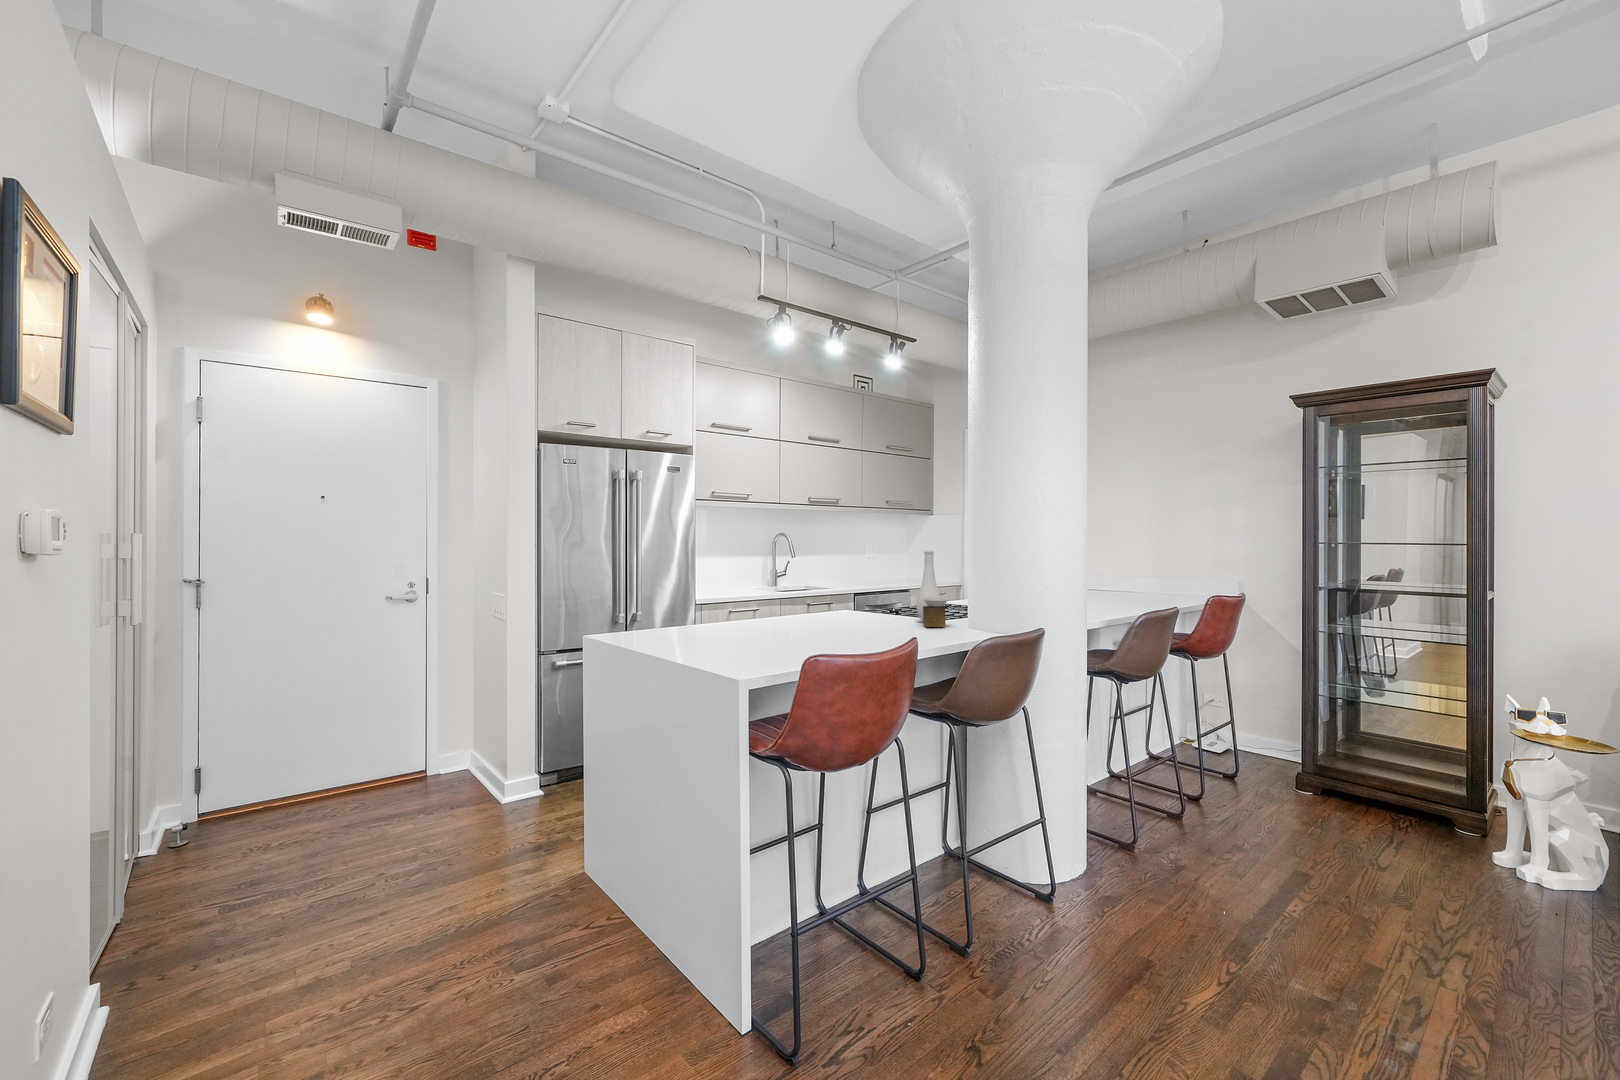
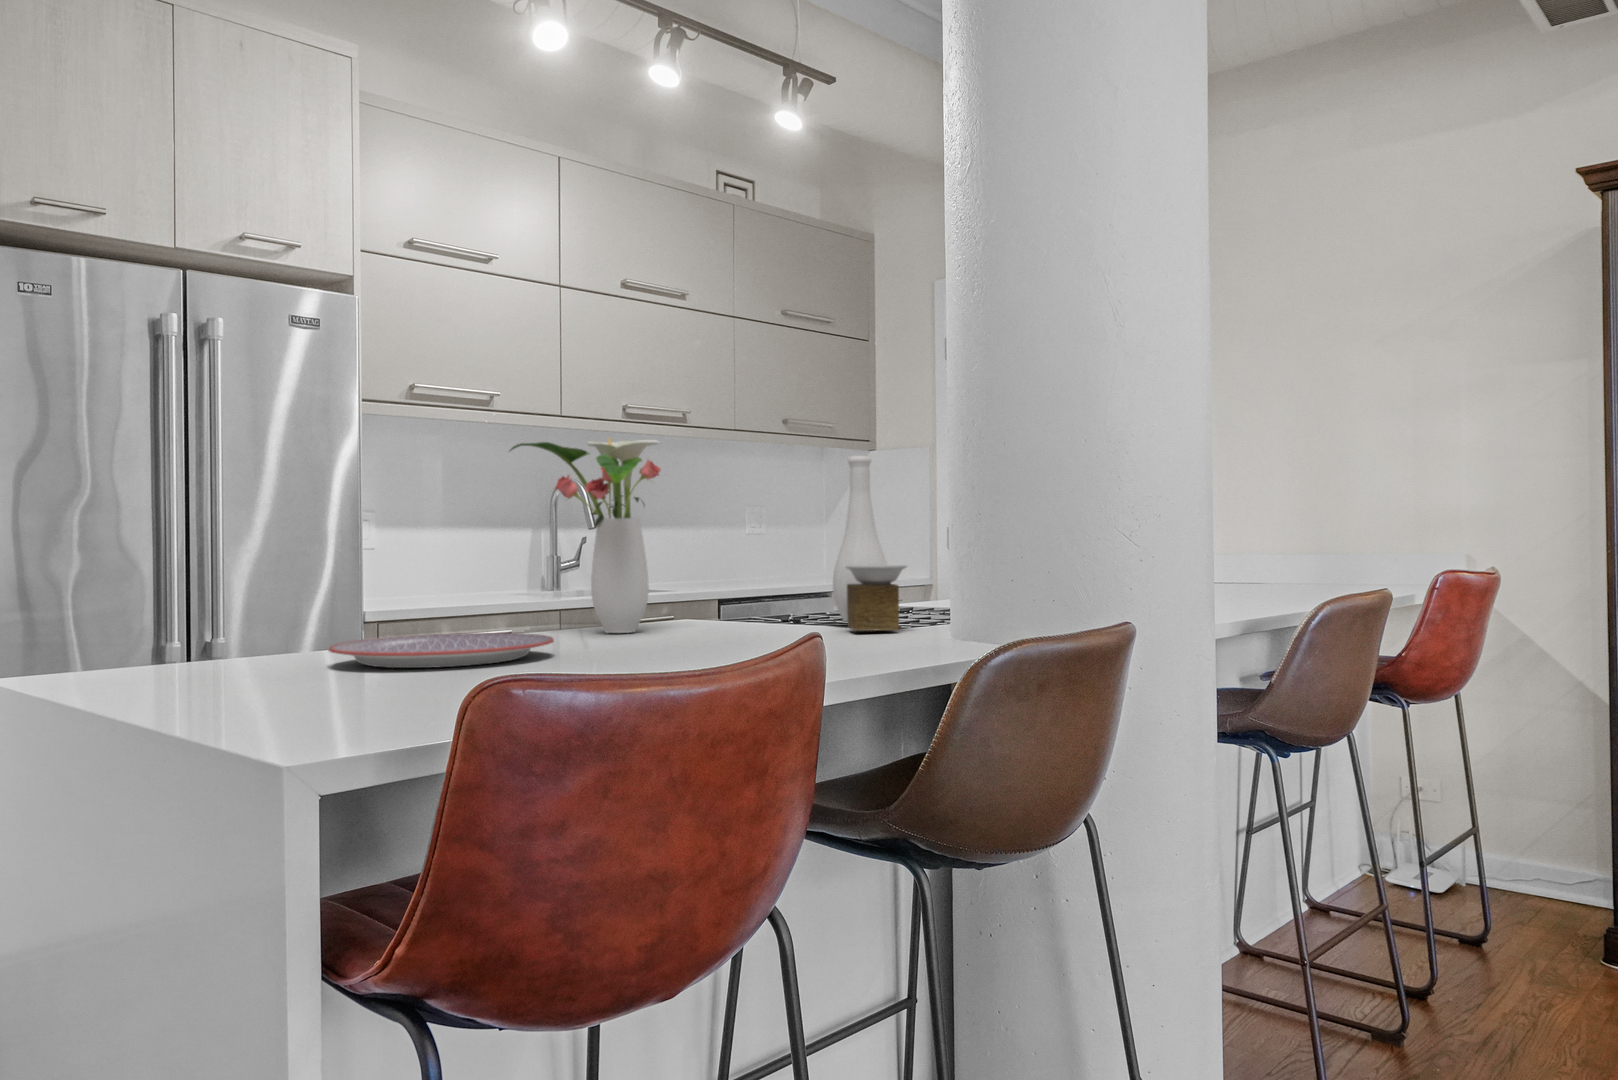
flower arrangement: none [781,539,844,623] -> present [510,438,661,633]
plate: none [725,625,808,642] -> present [329,633,554,668]

